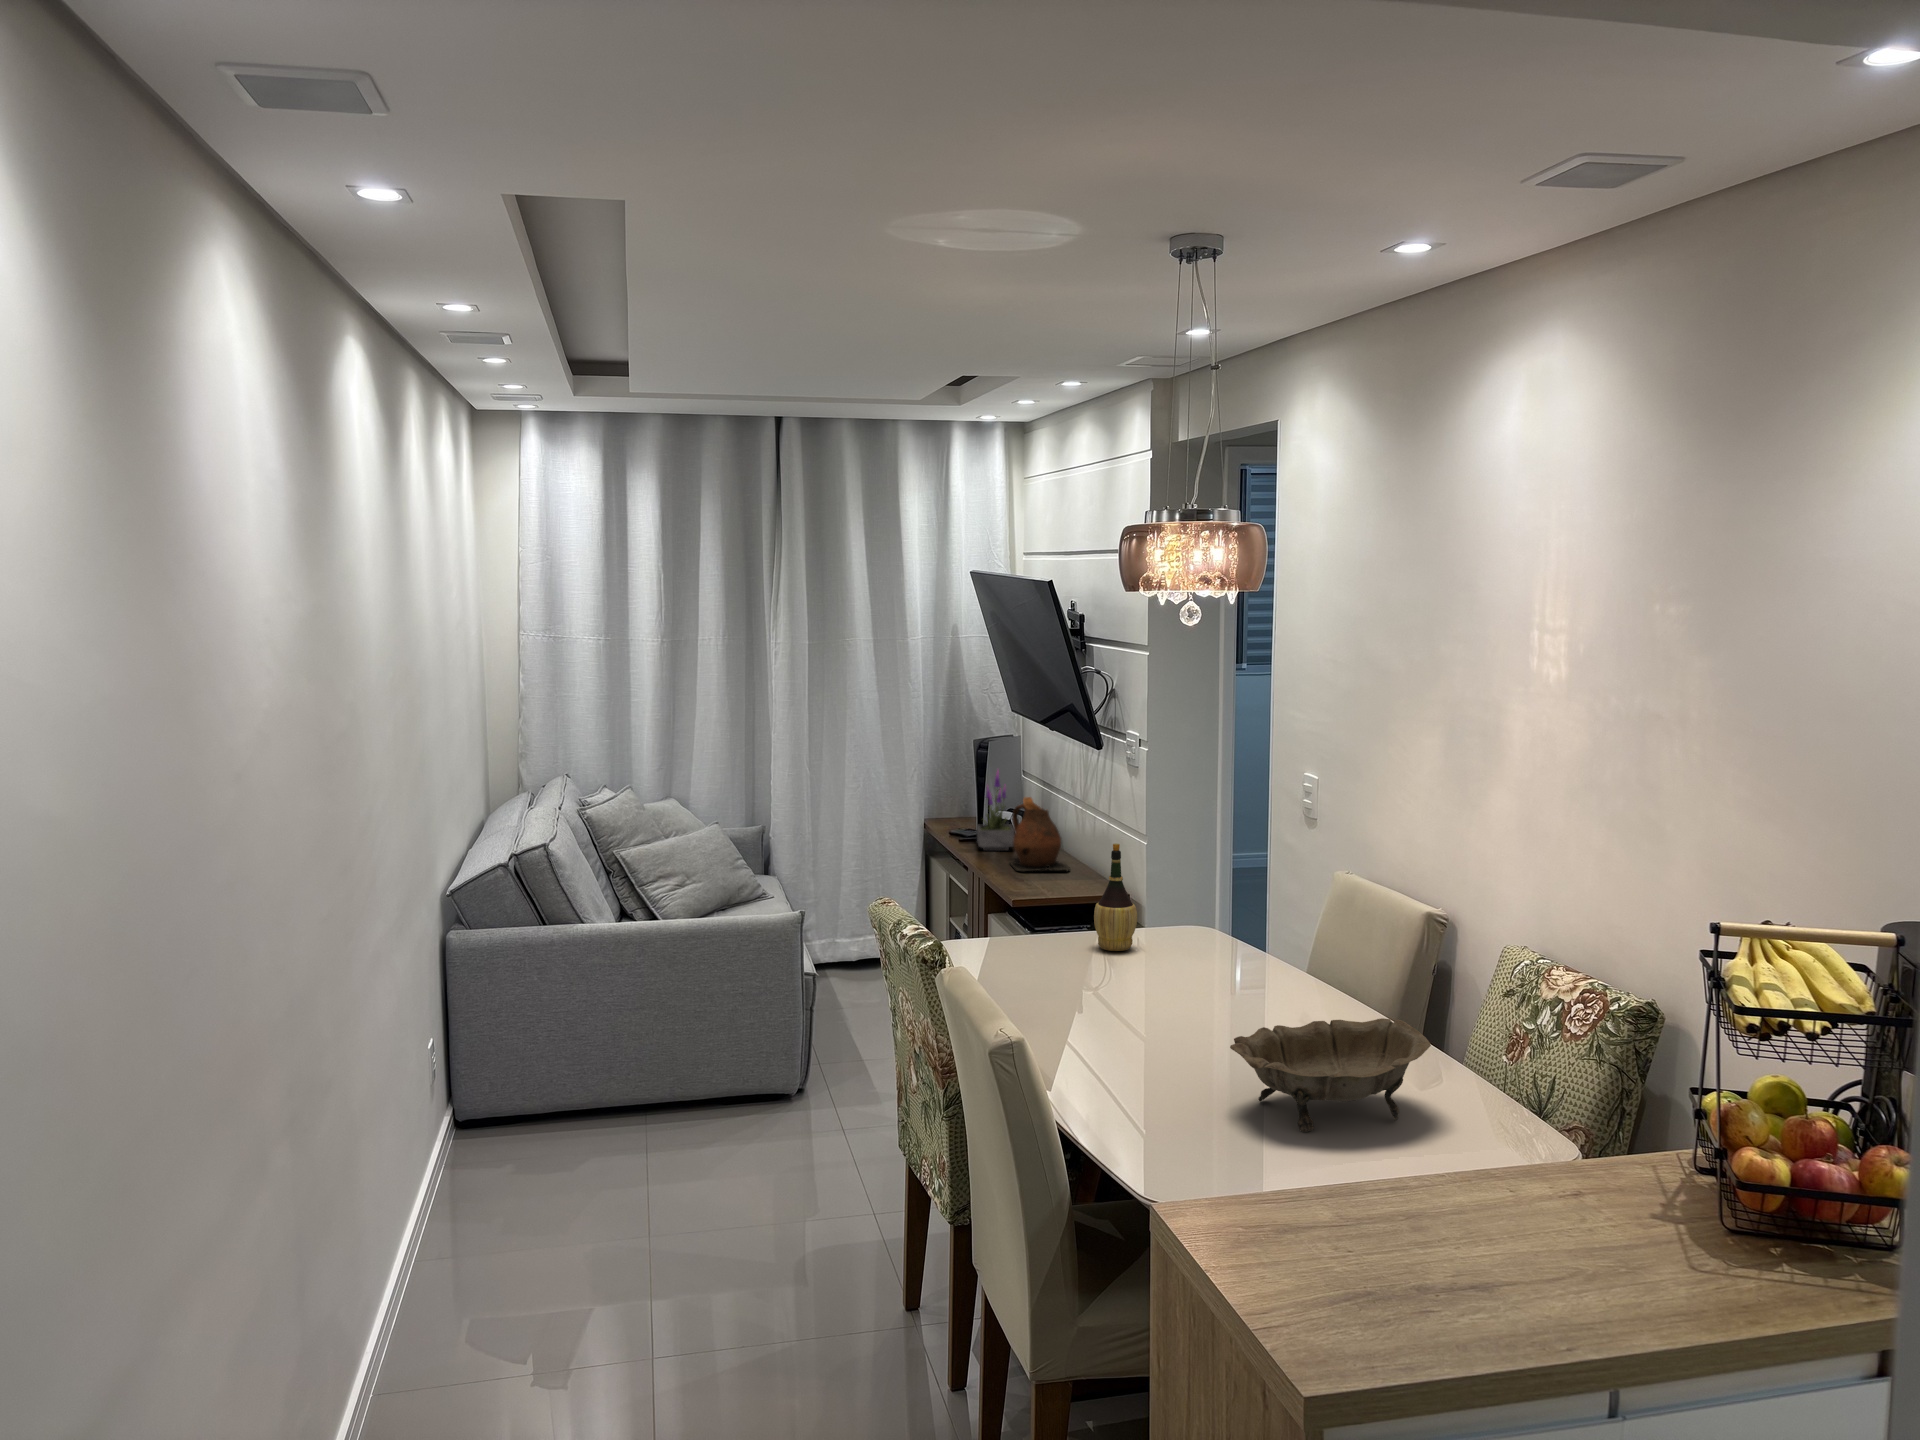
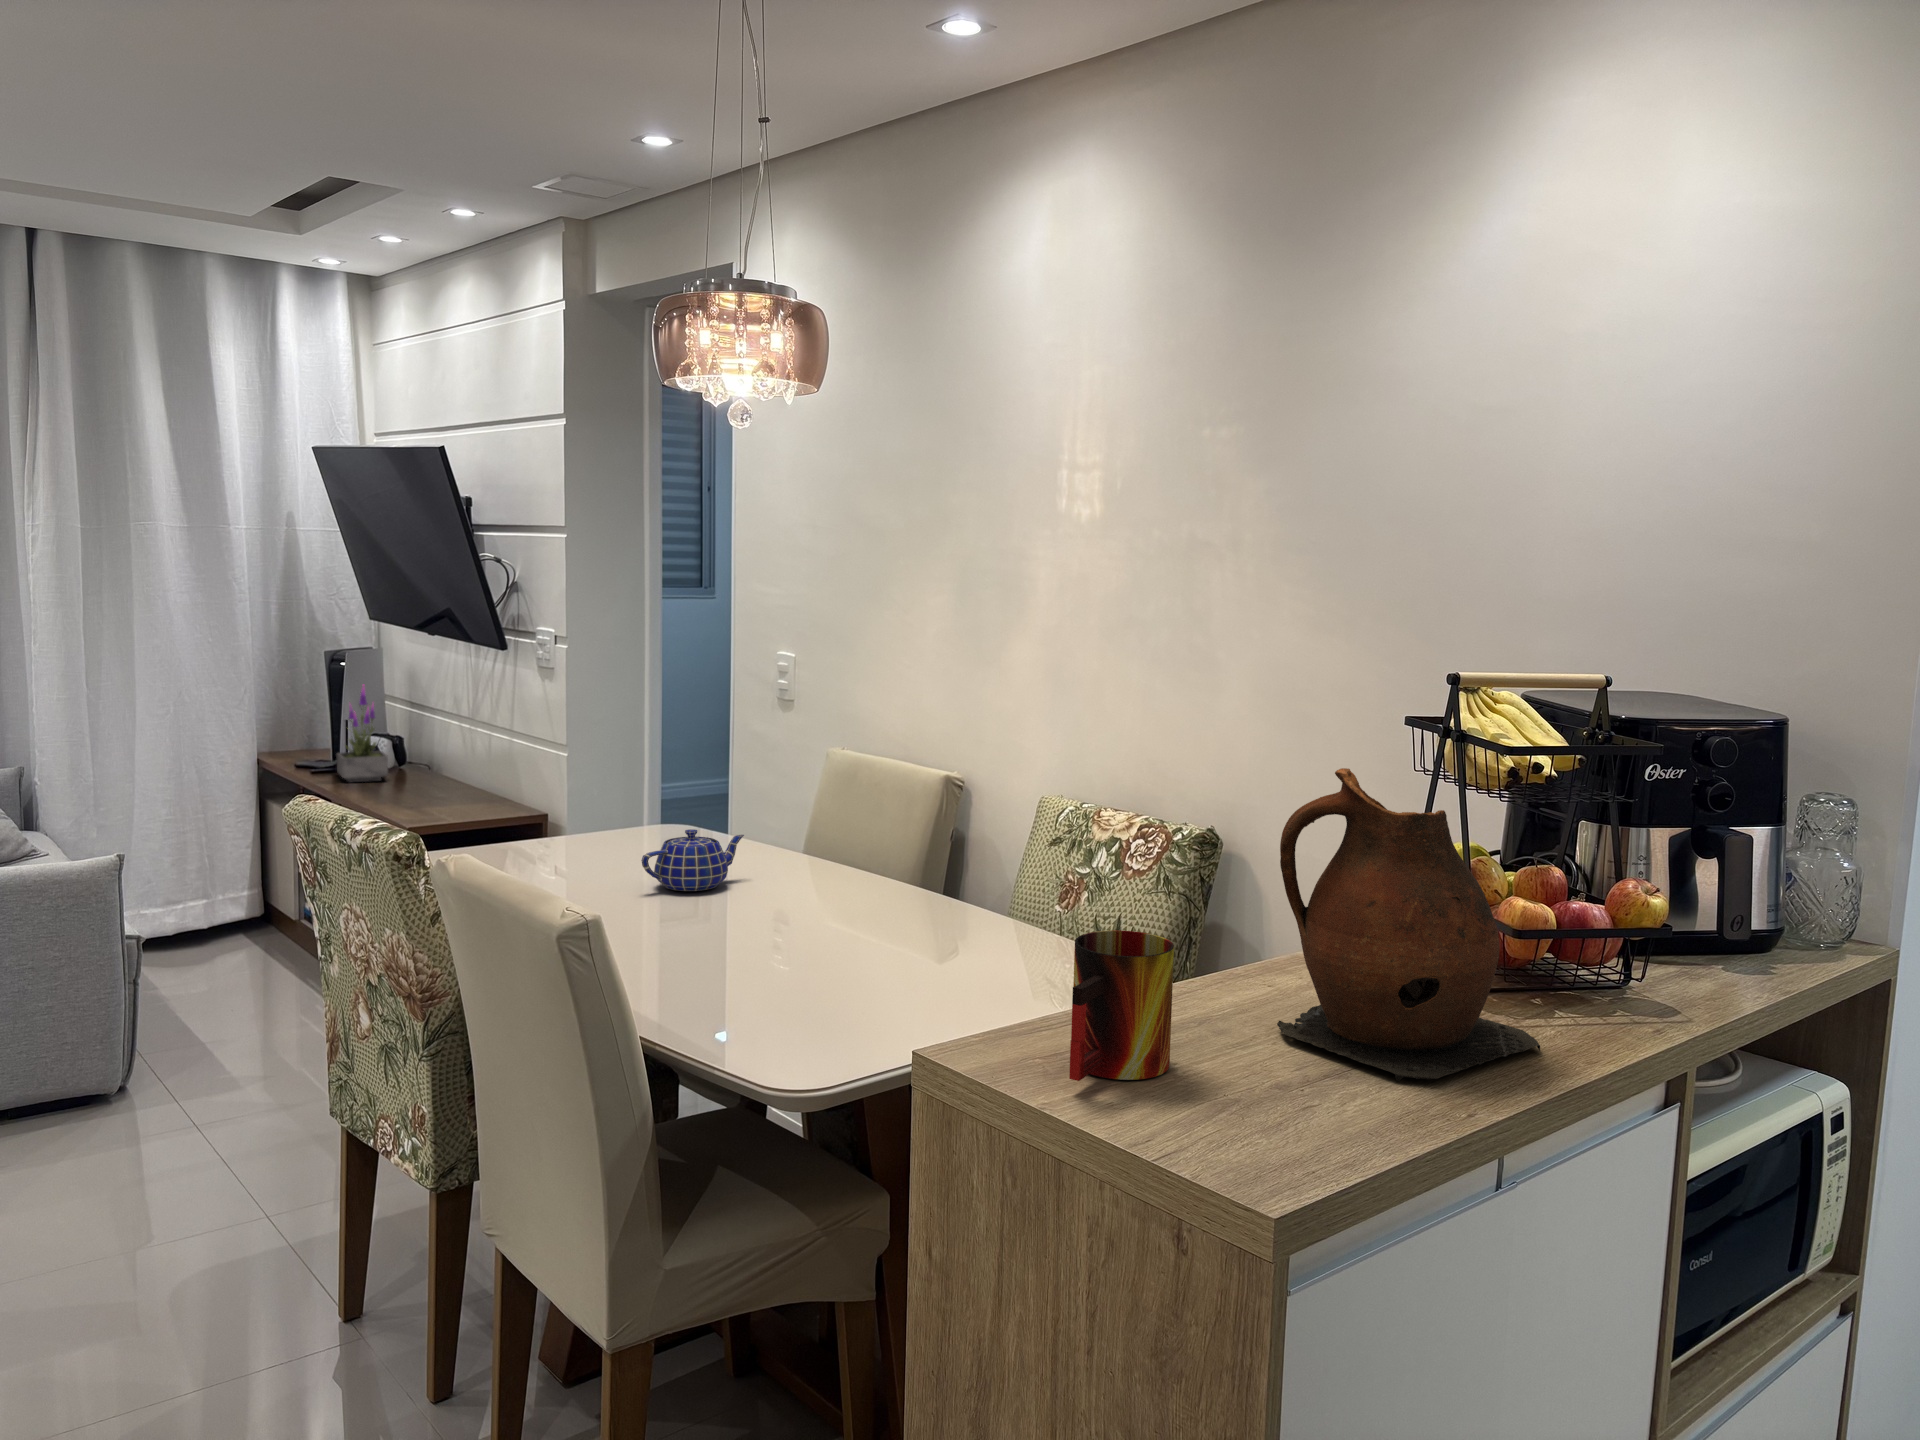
ceramic pitcher: present [1011,797,1070,871] -> present [1277,768,1540,1081]
wine bottle: present [1094,843,1137,951] -> none [559,724,612,853]
teapot: none [1138,946,1232,1000] -> present [641,829,744,891]
decorative bowl: present [1230,1018,1431,1132] -> none [816,867,1031,998]
mug: none [1247,1135,1352,1261] -> present [1069,930,1174,1081]

